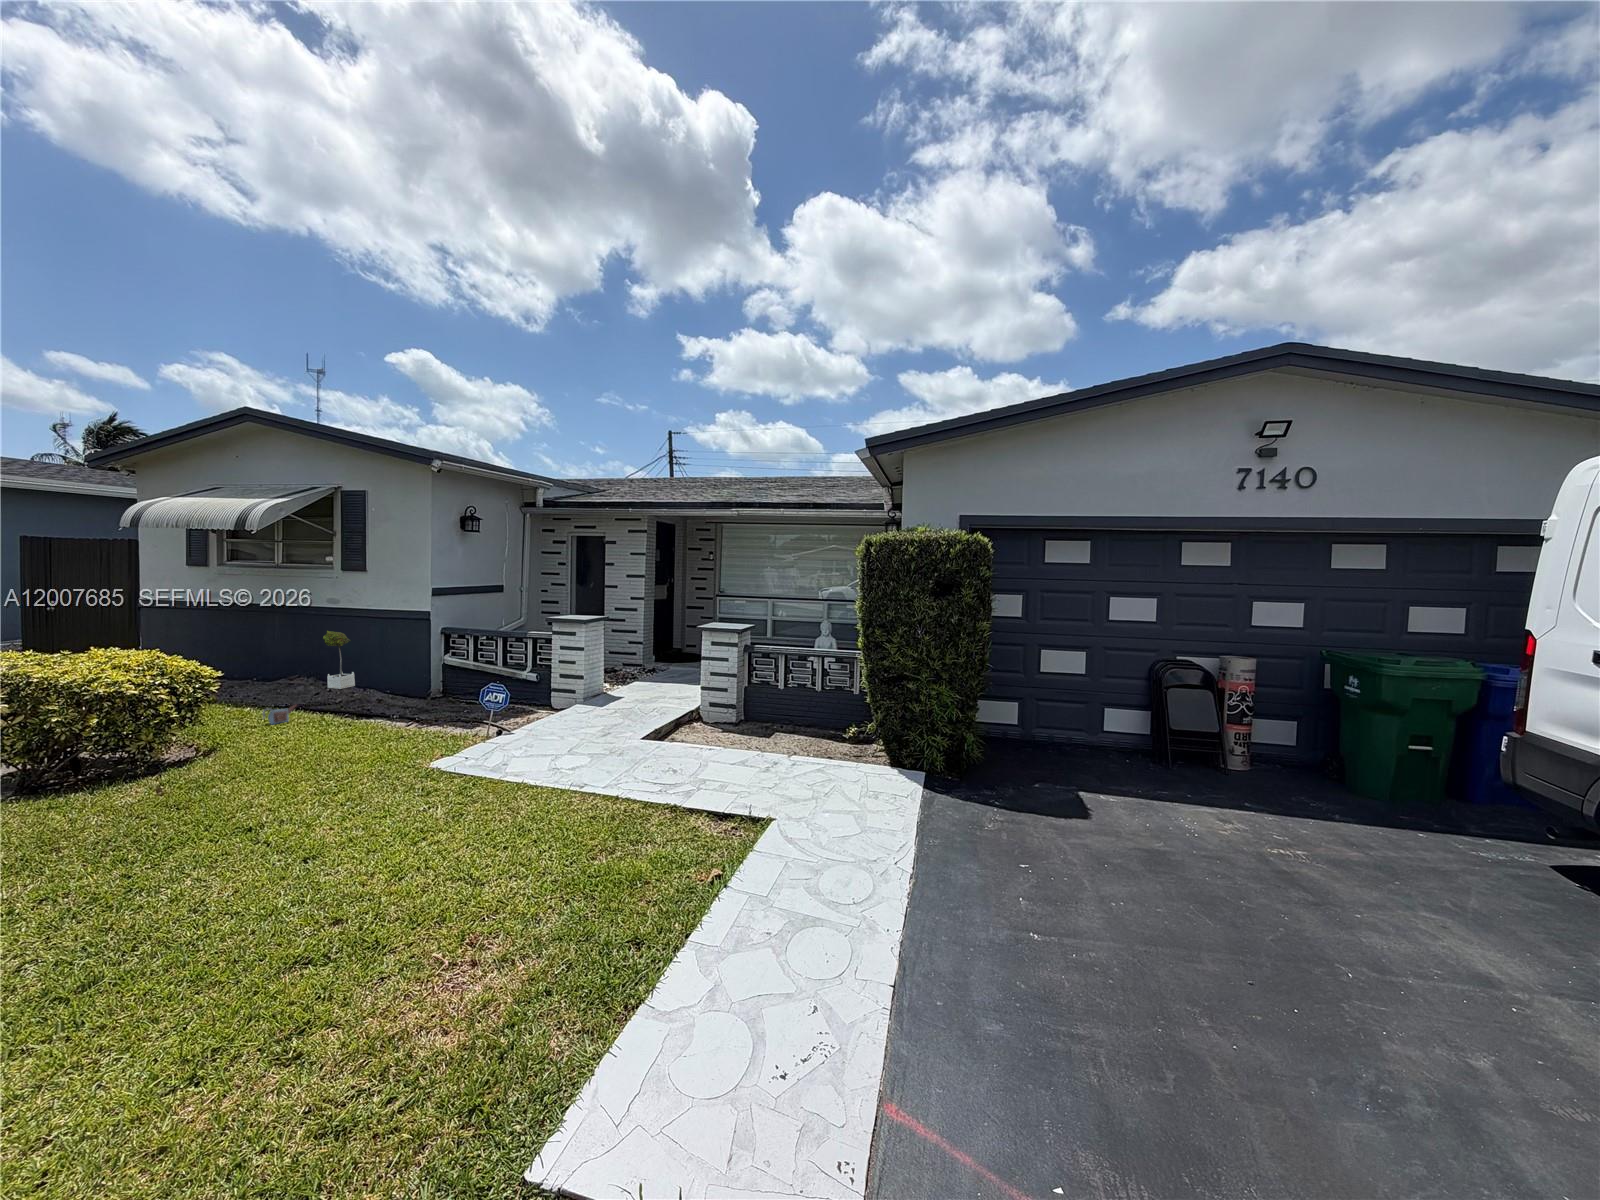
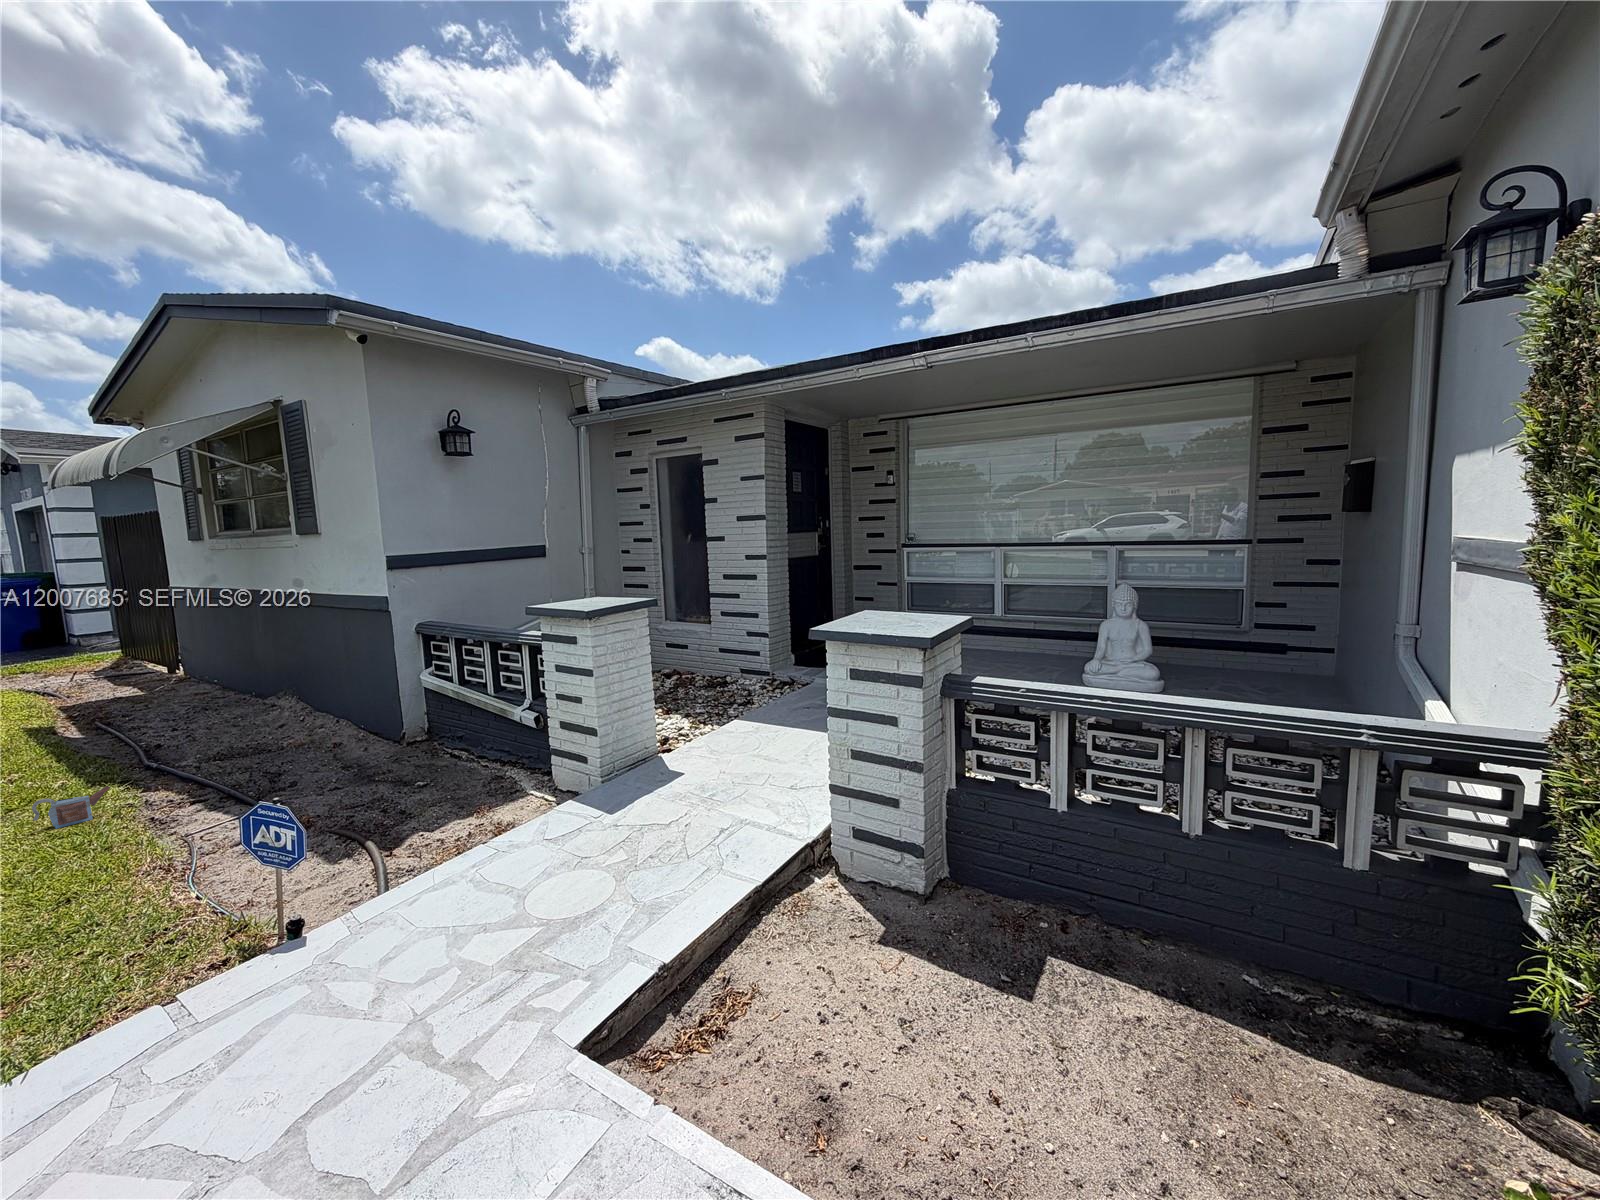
potted tree: present [323,631,355,689] -> none [260,636,318,729]

